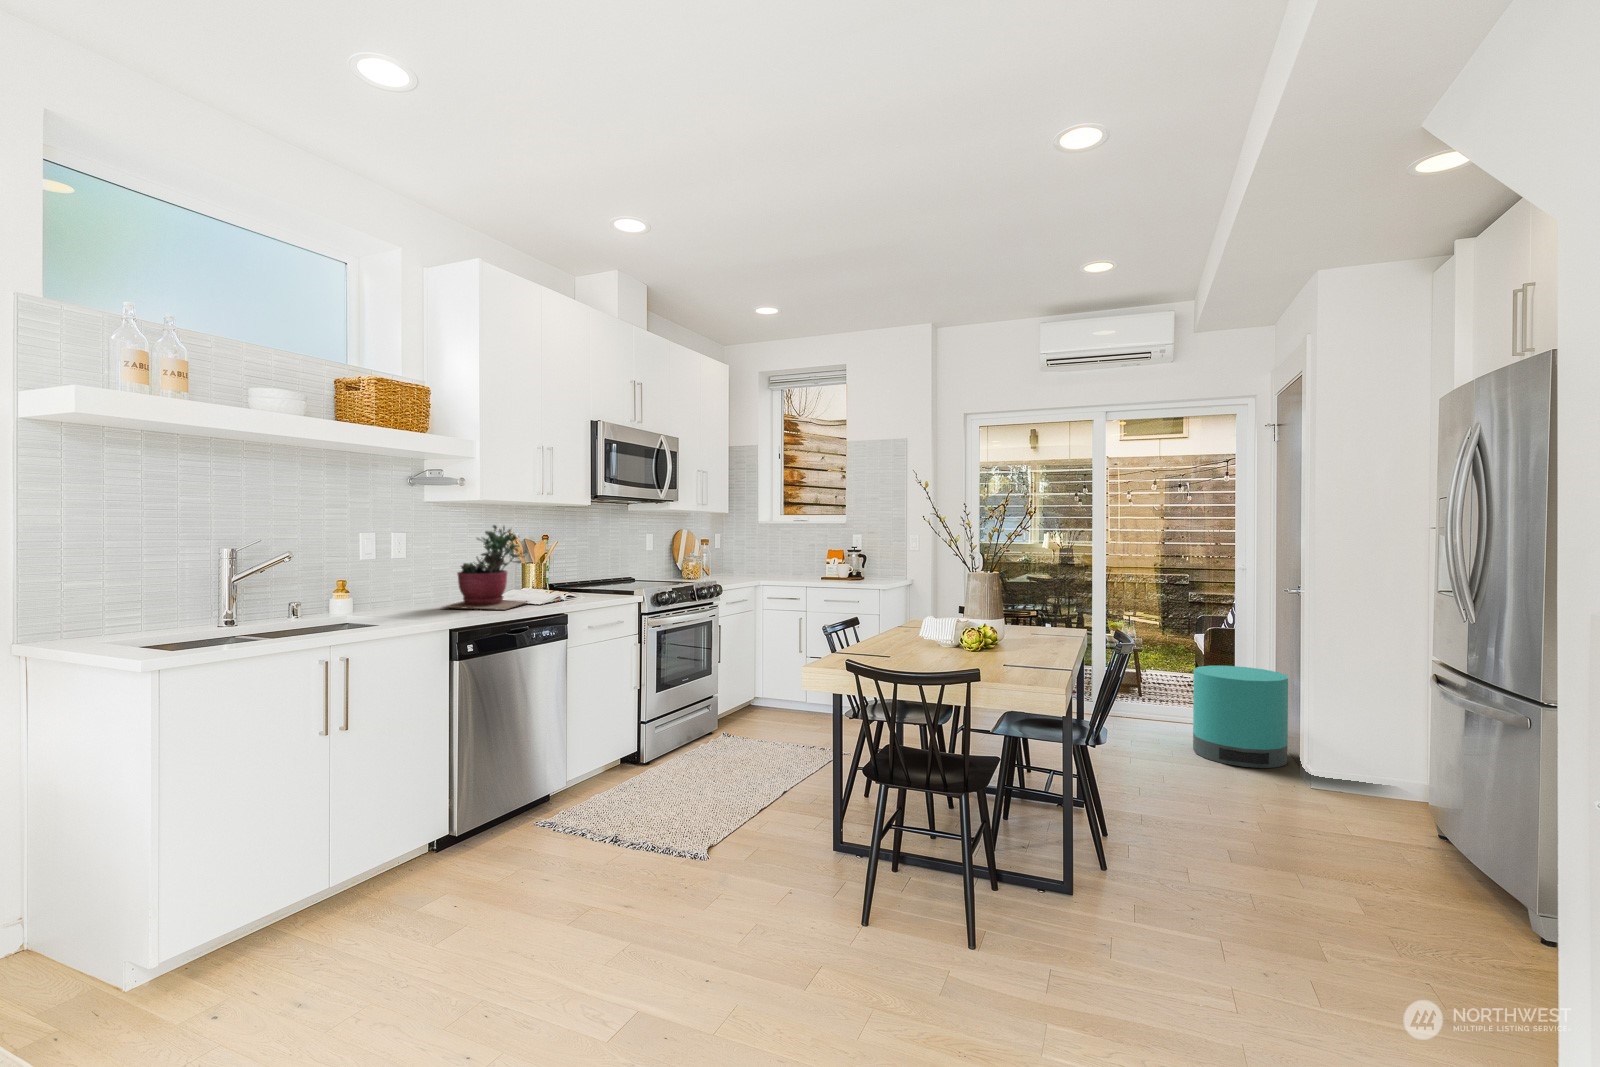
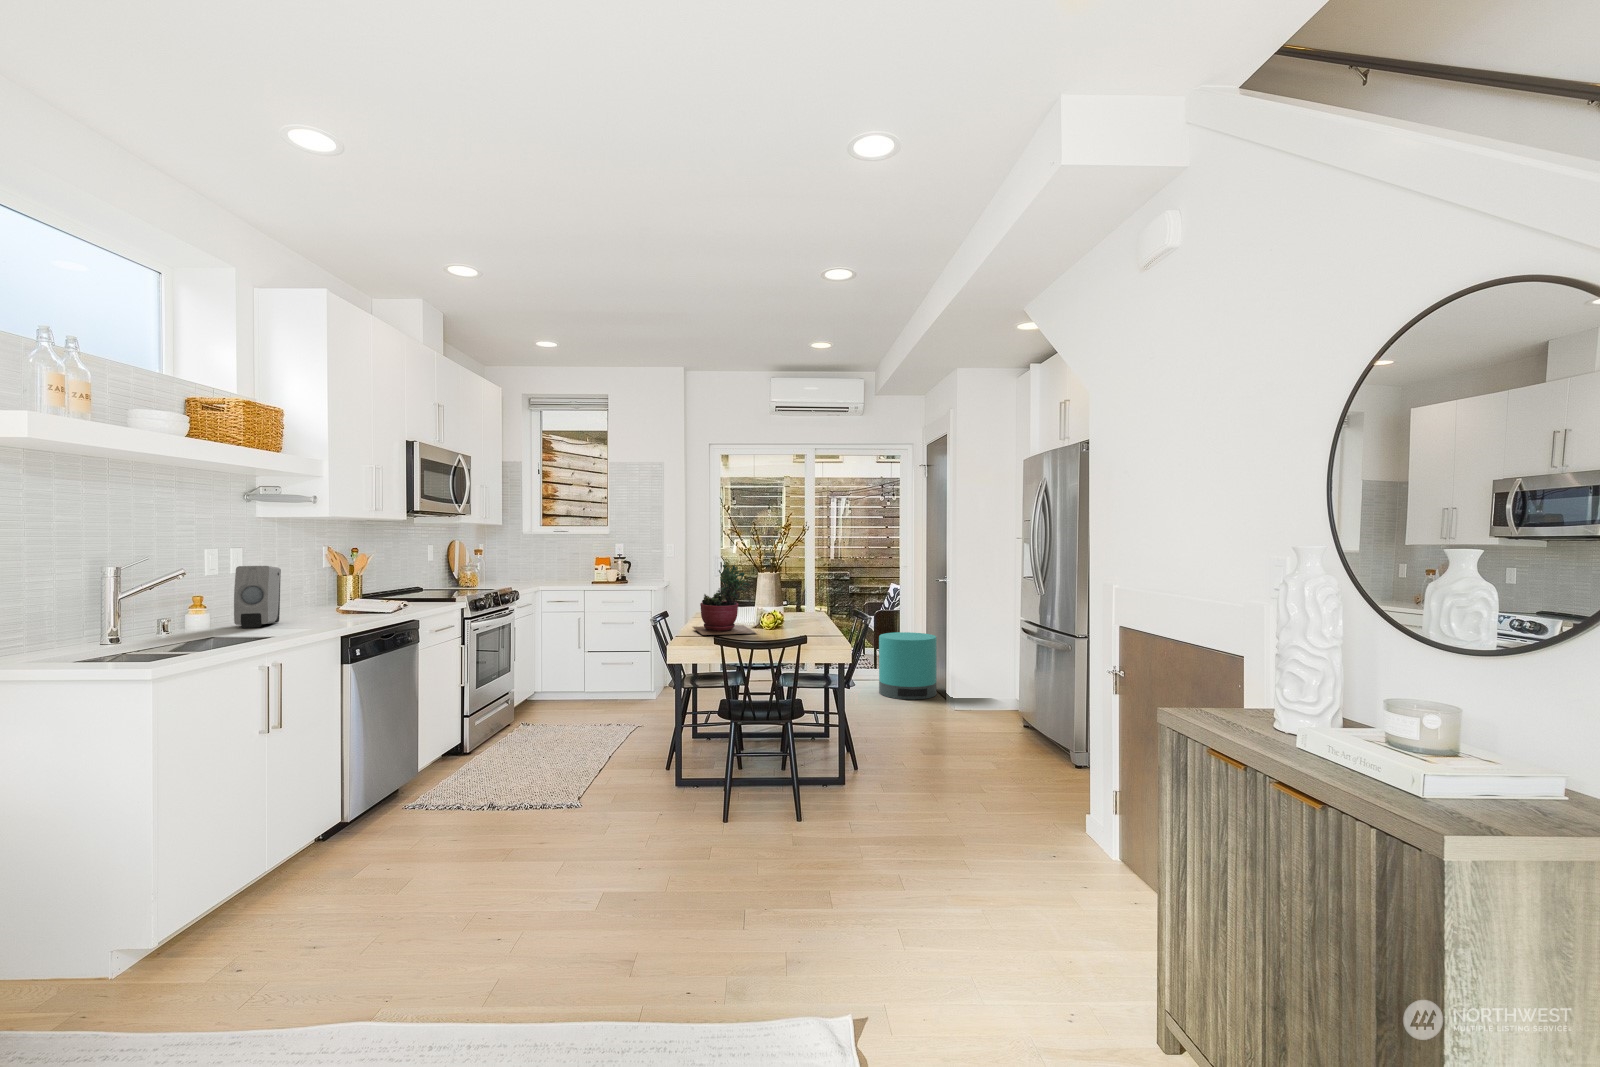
succulent plant: present [444,525,528,610] -> present [693,565,756,635]
soap dispenser: none [371,550,424,614] -> present [234,566,281,628]

